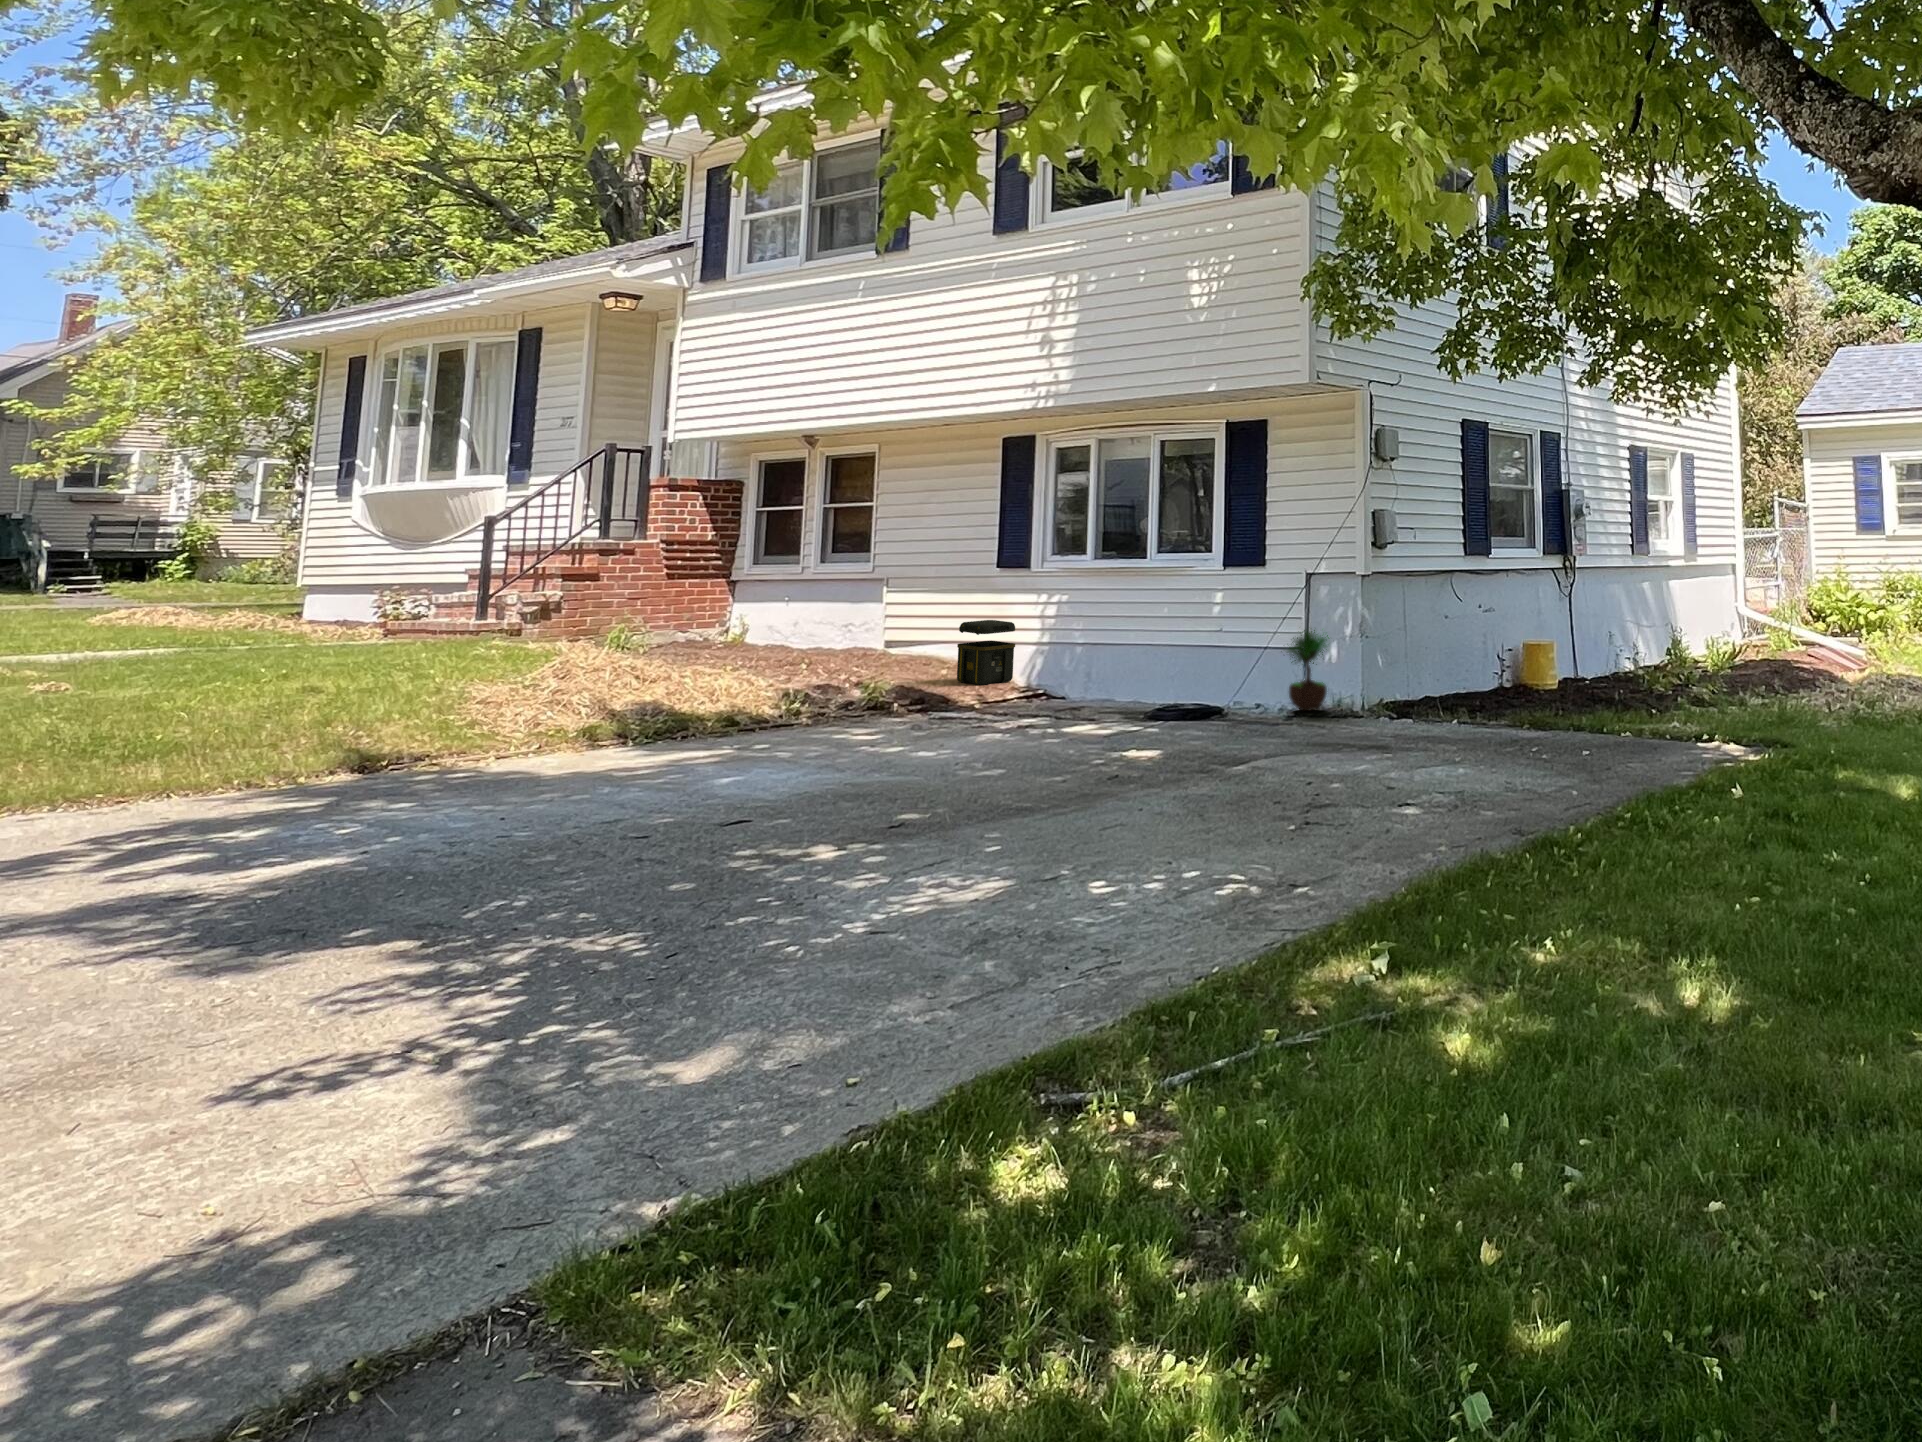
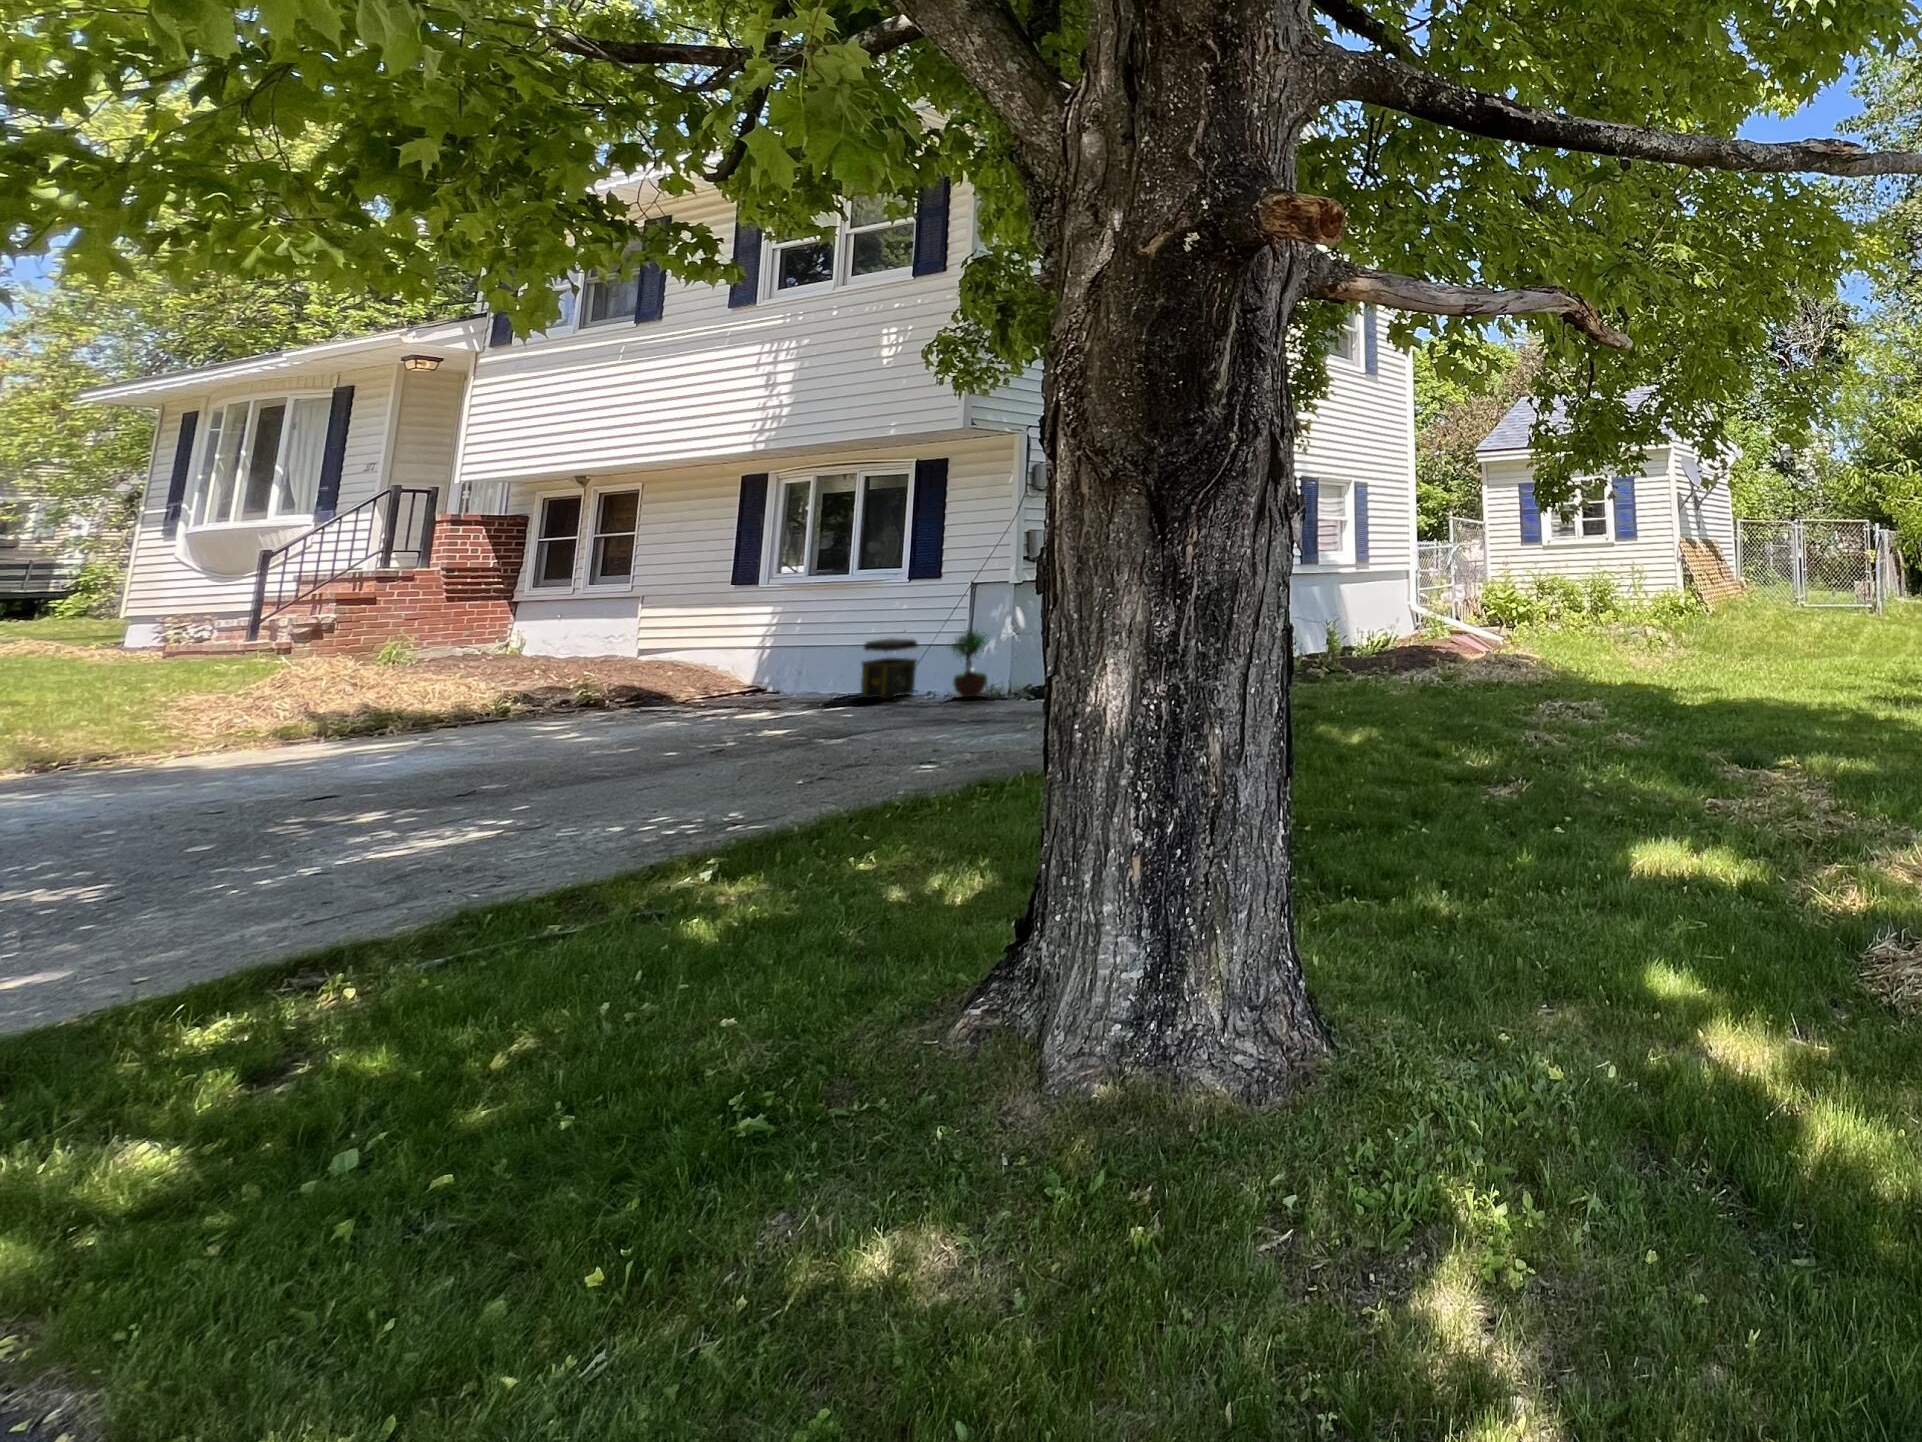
toolbox: present [957,620,1015,685] -> present [861,638,918,699]

